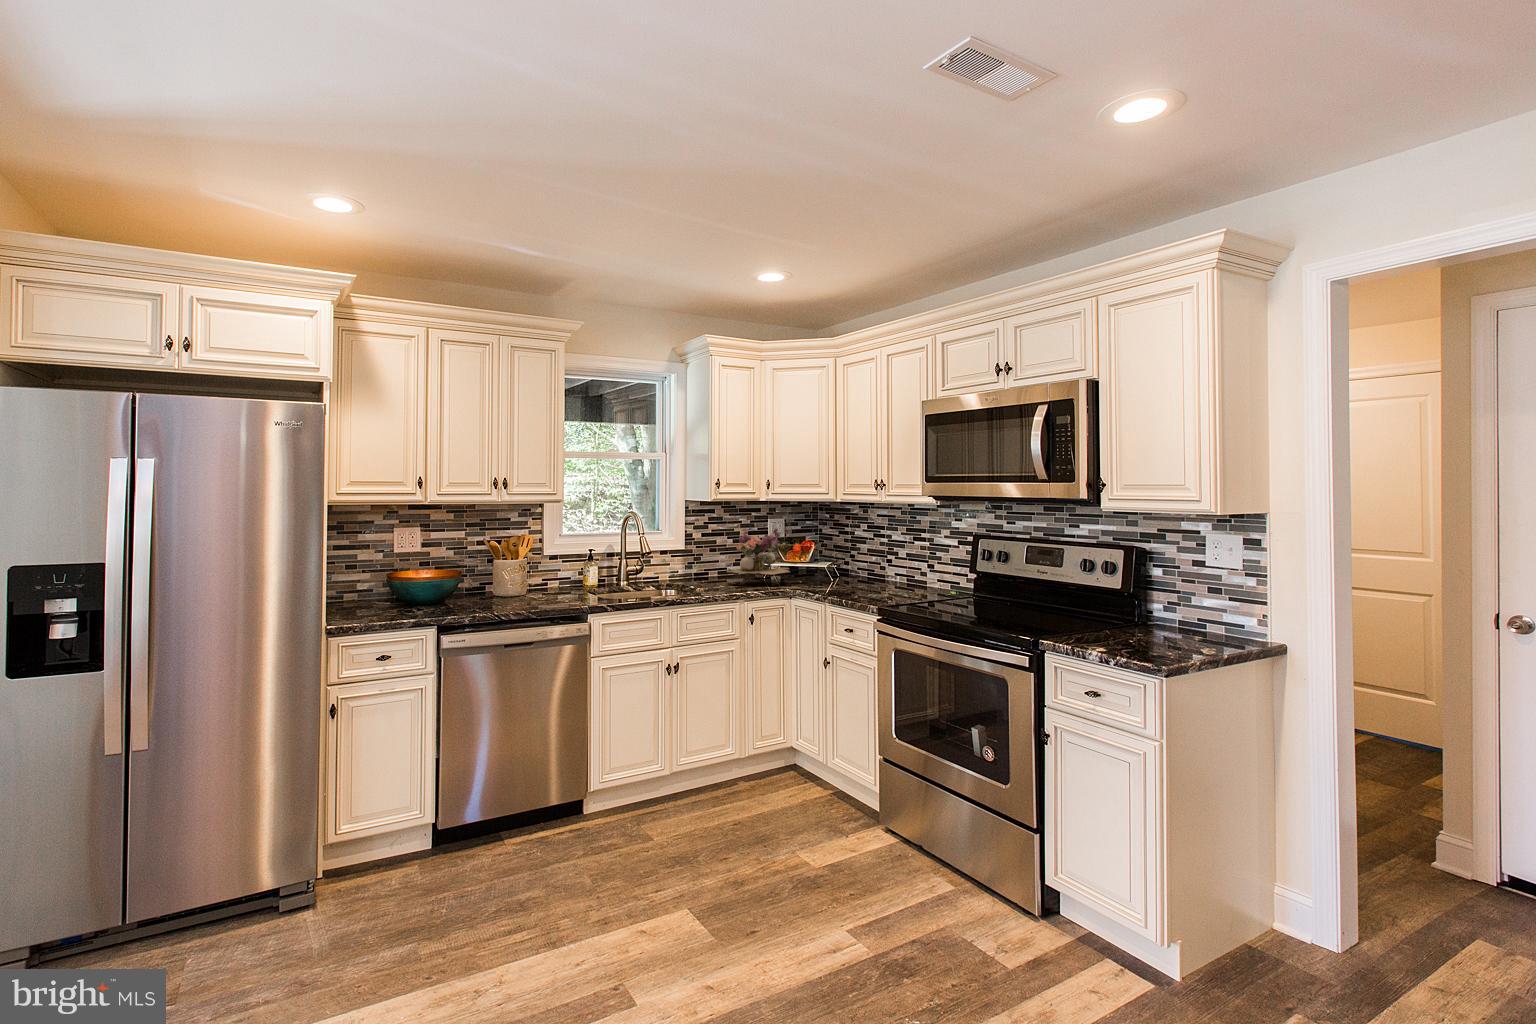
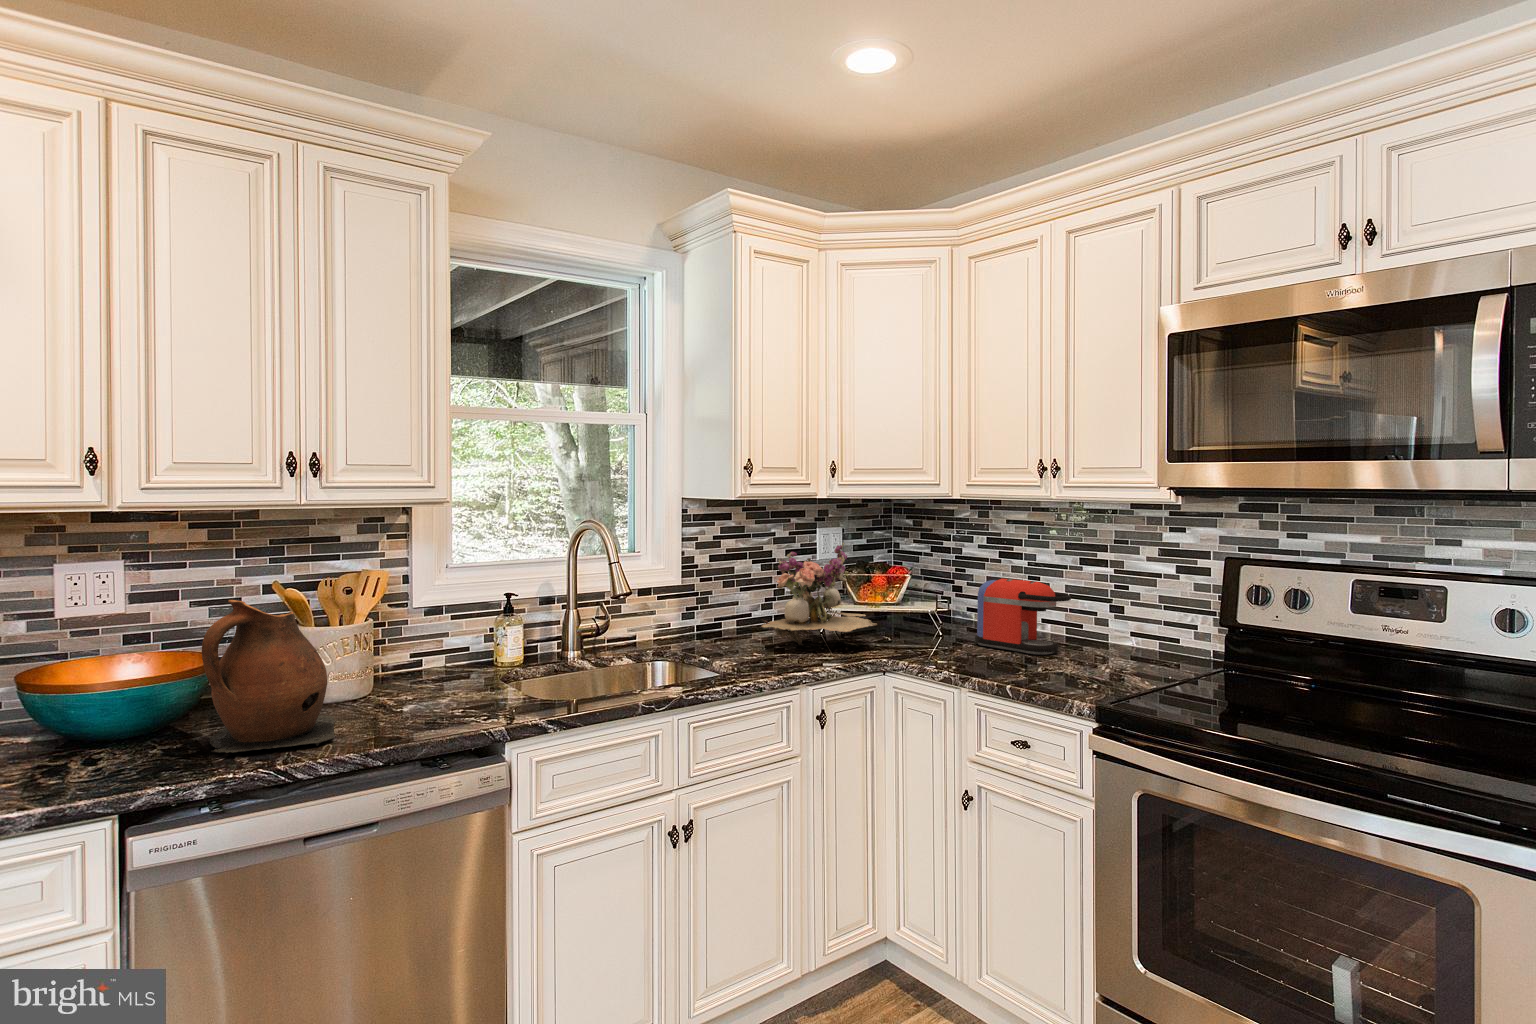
ceramic pitcher: none [466,544,521,607] -> present [202,600,334,753]
coffee maker: none [848,547,895,589] -> present [975,579,1071,655]

